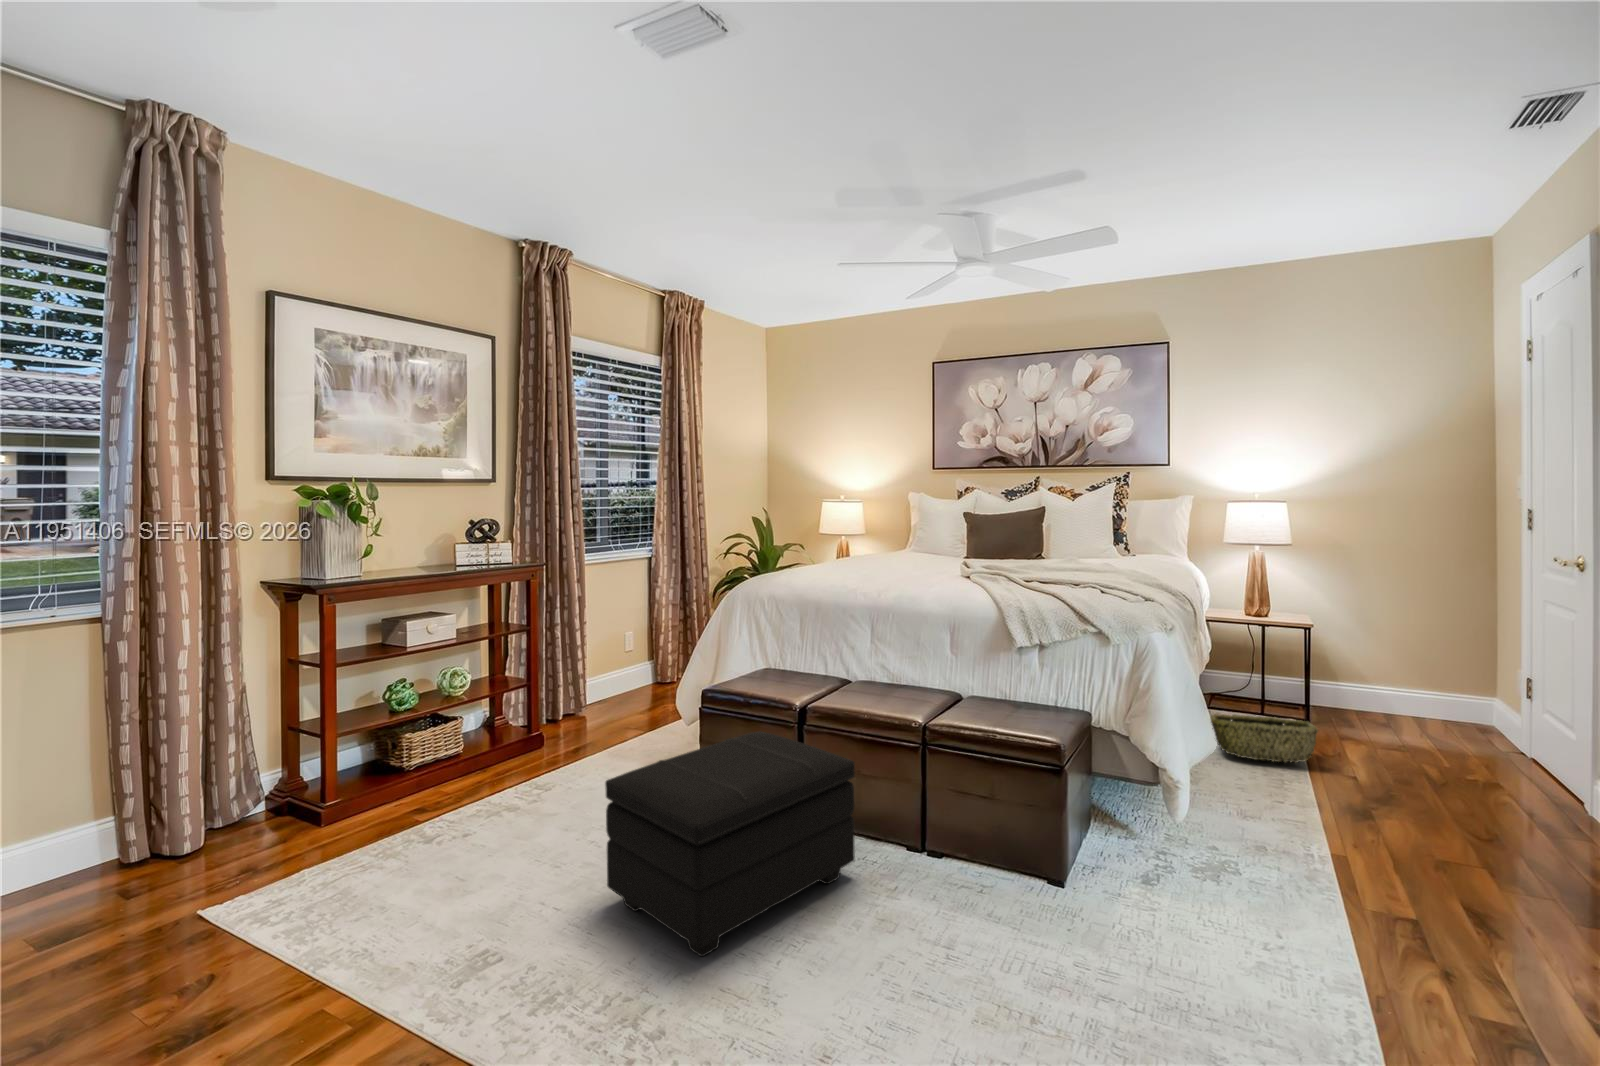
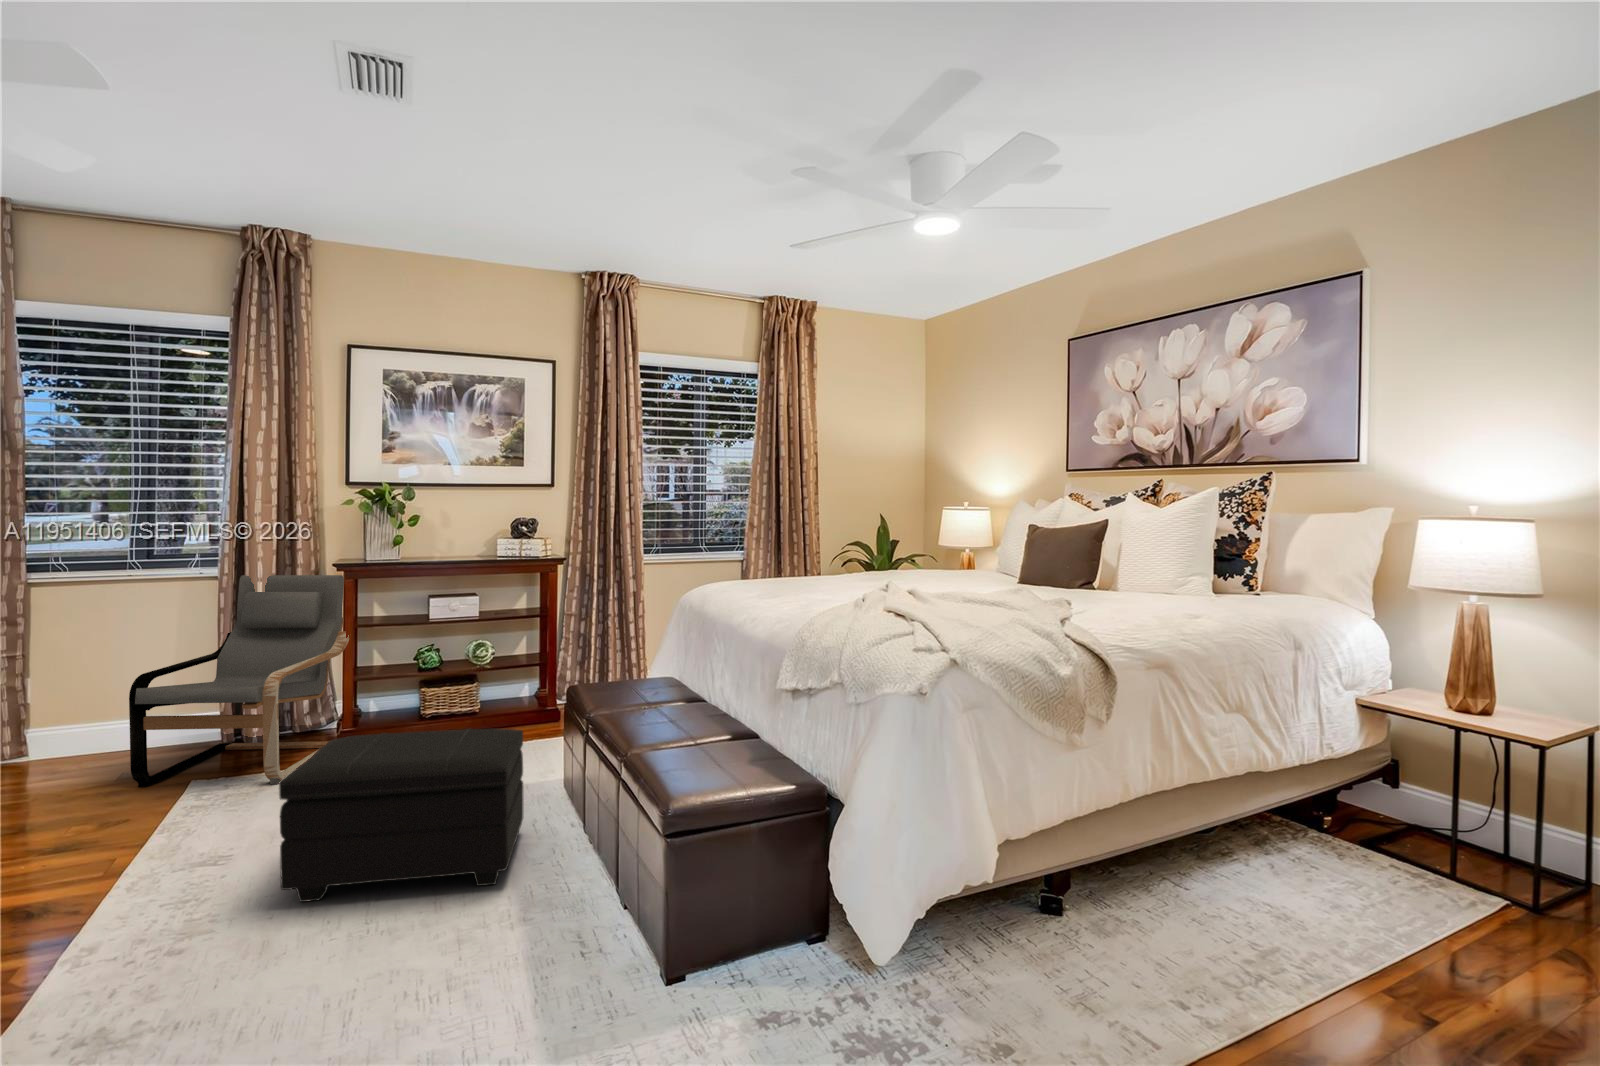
armchair: none [116,598,366,940] -> present [129,575,349,787]
woven basket: present [1210,714,1318,763] -> none [1166,845,1347,950]

